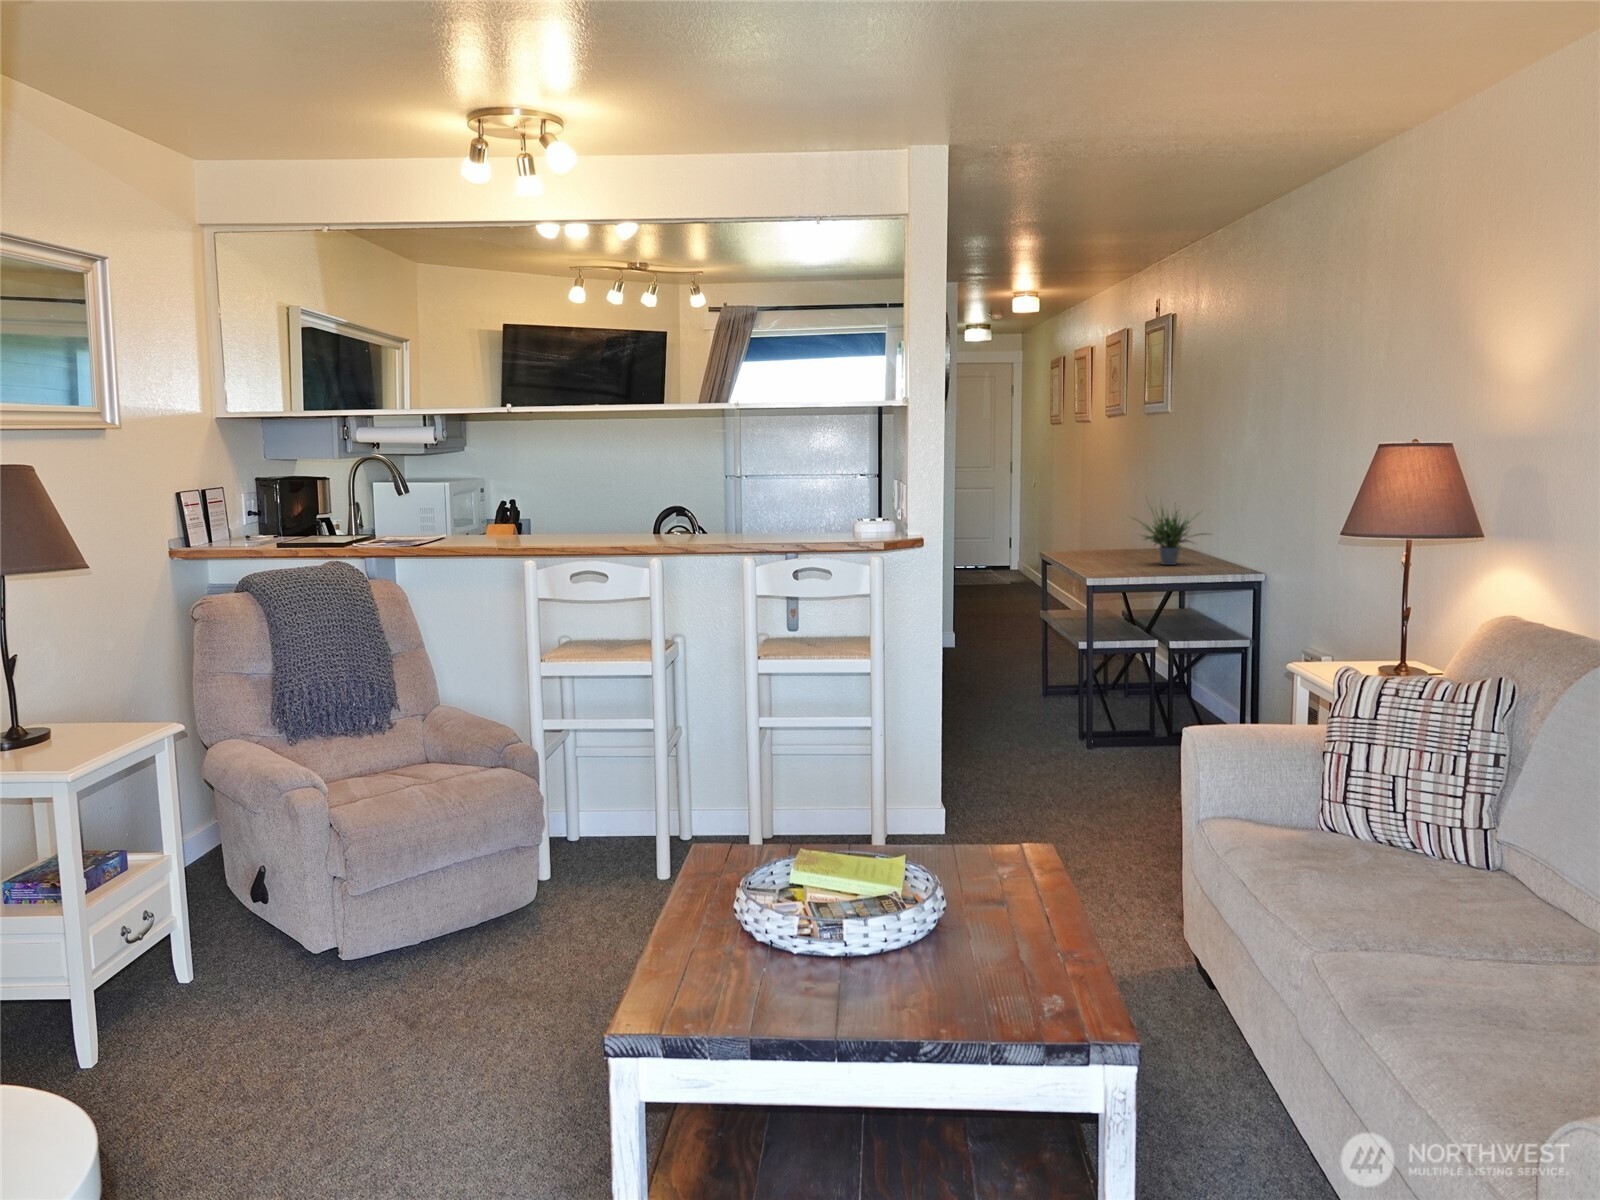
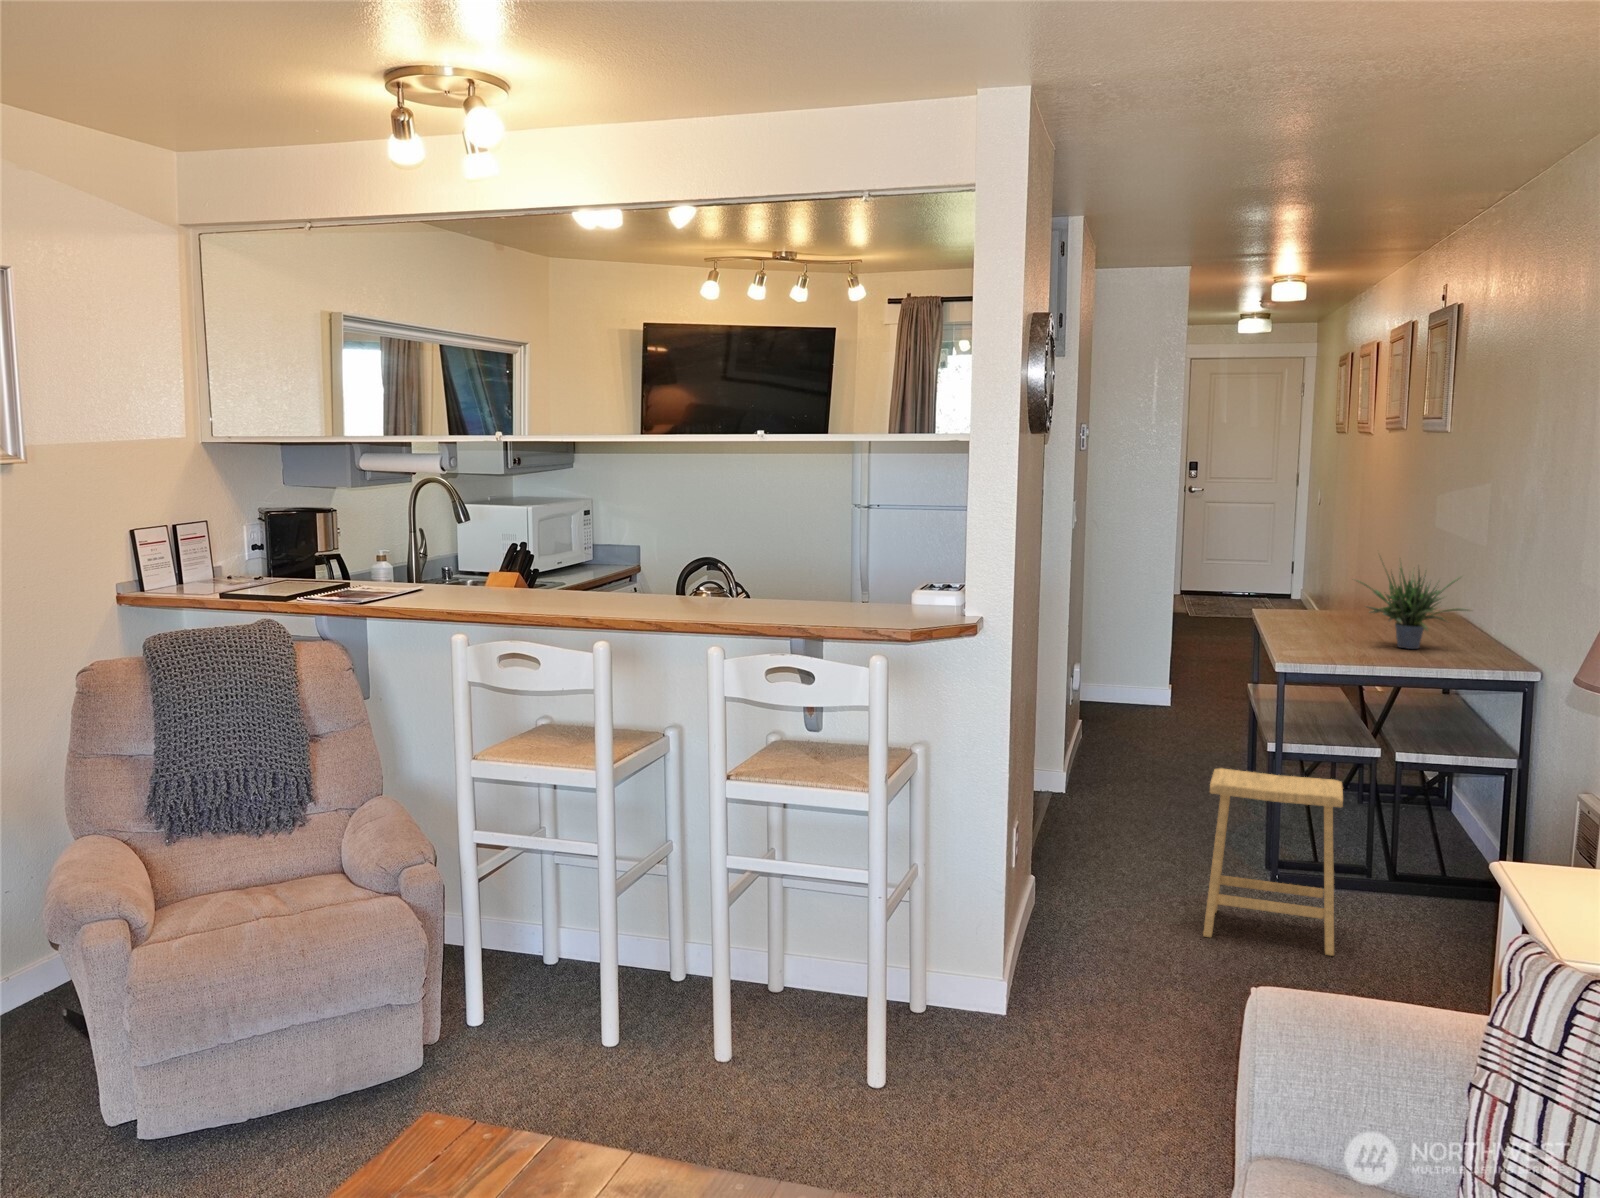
footstool: none [1050,656,1148,782] -> present [1203,768,1343,956]

